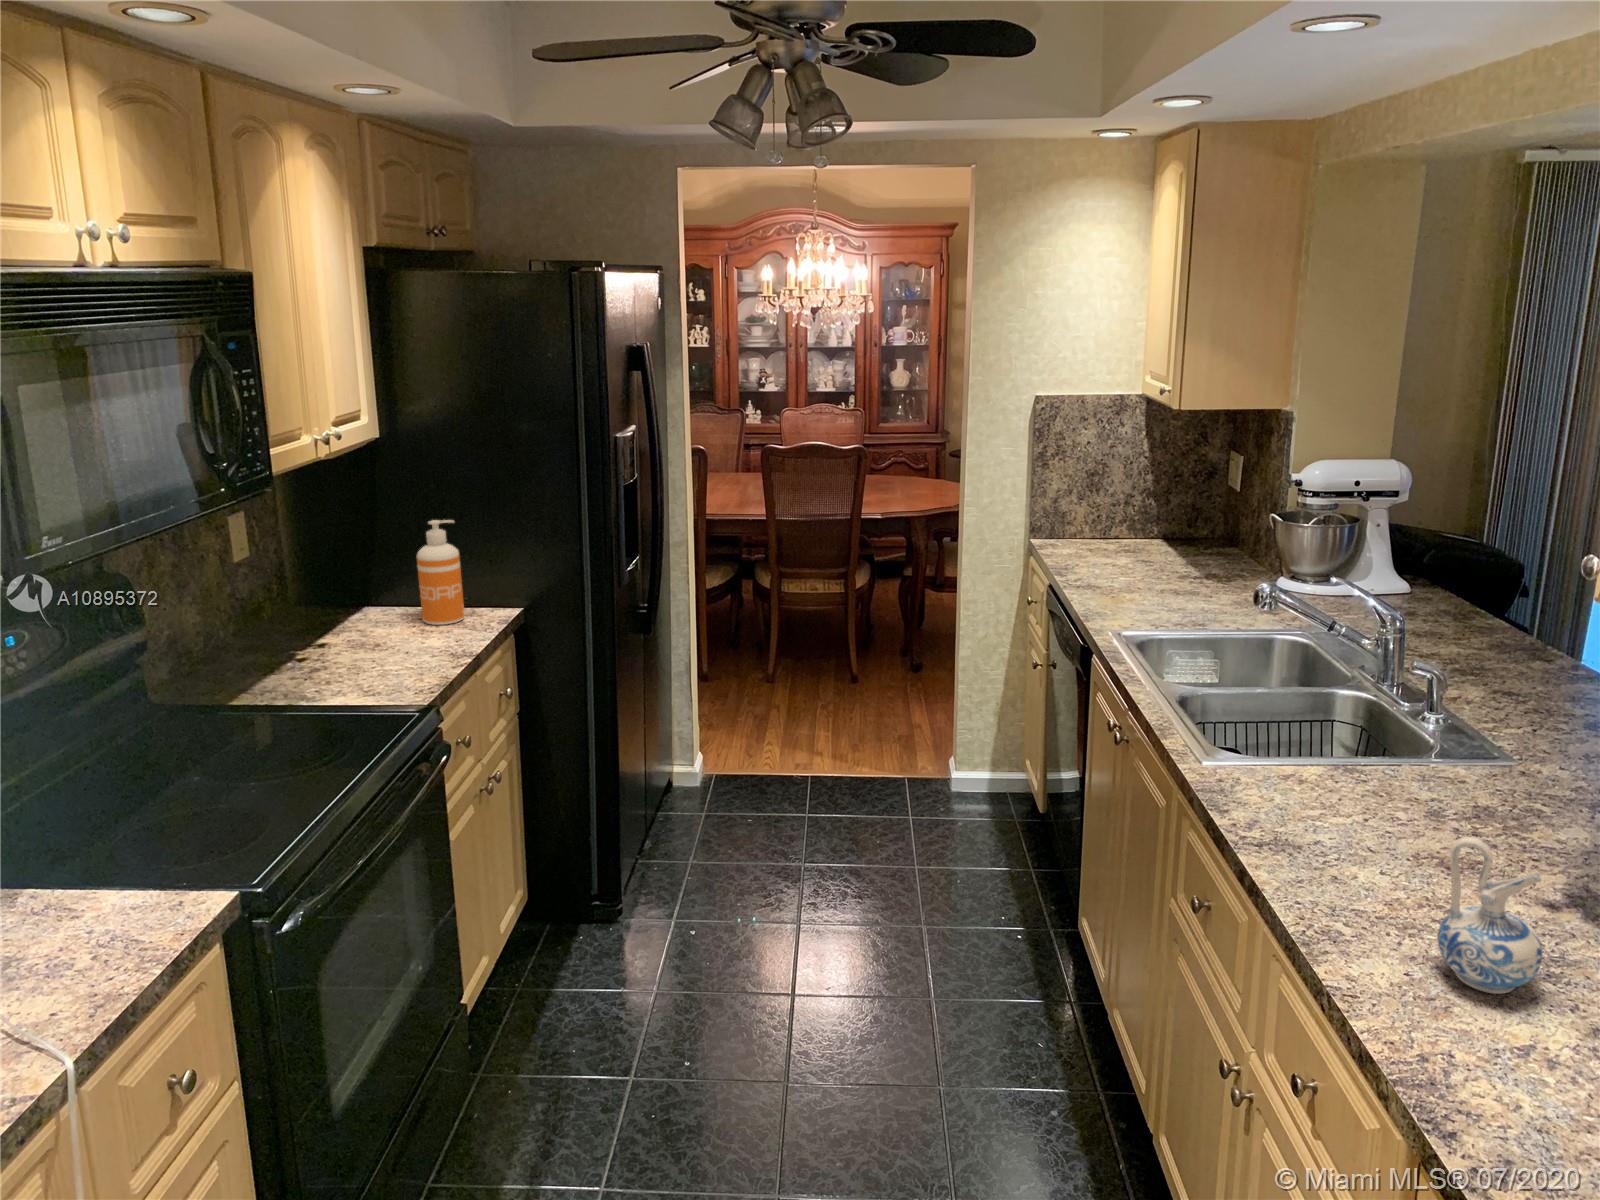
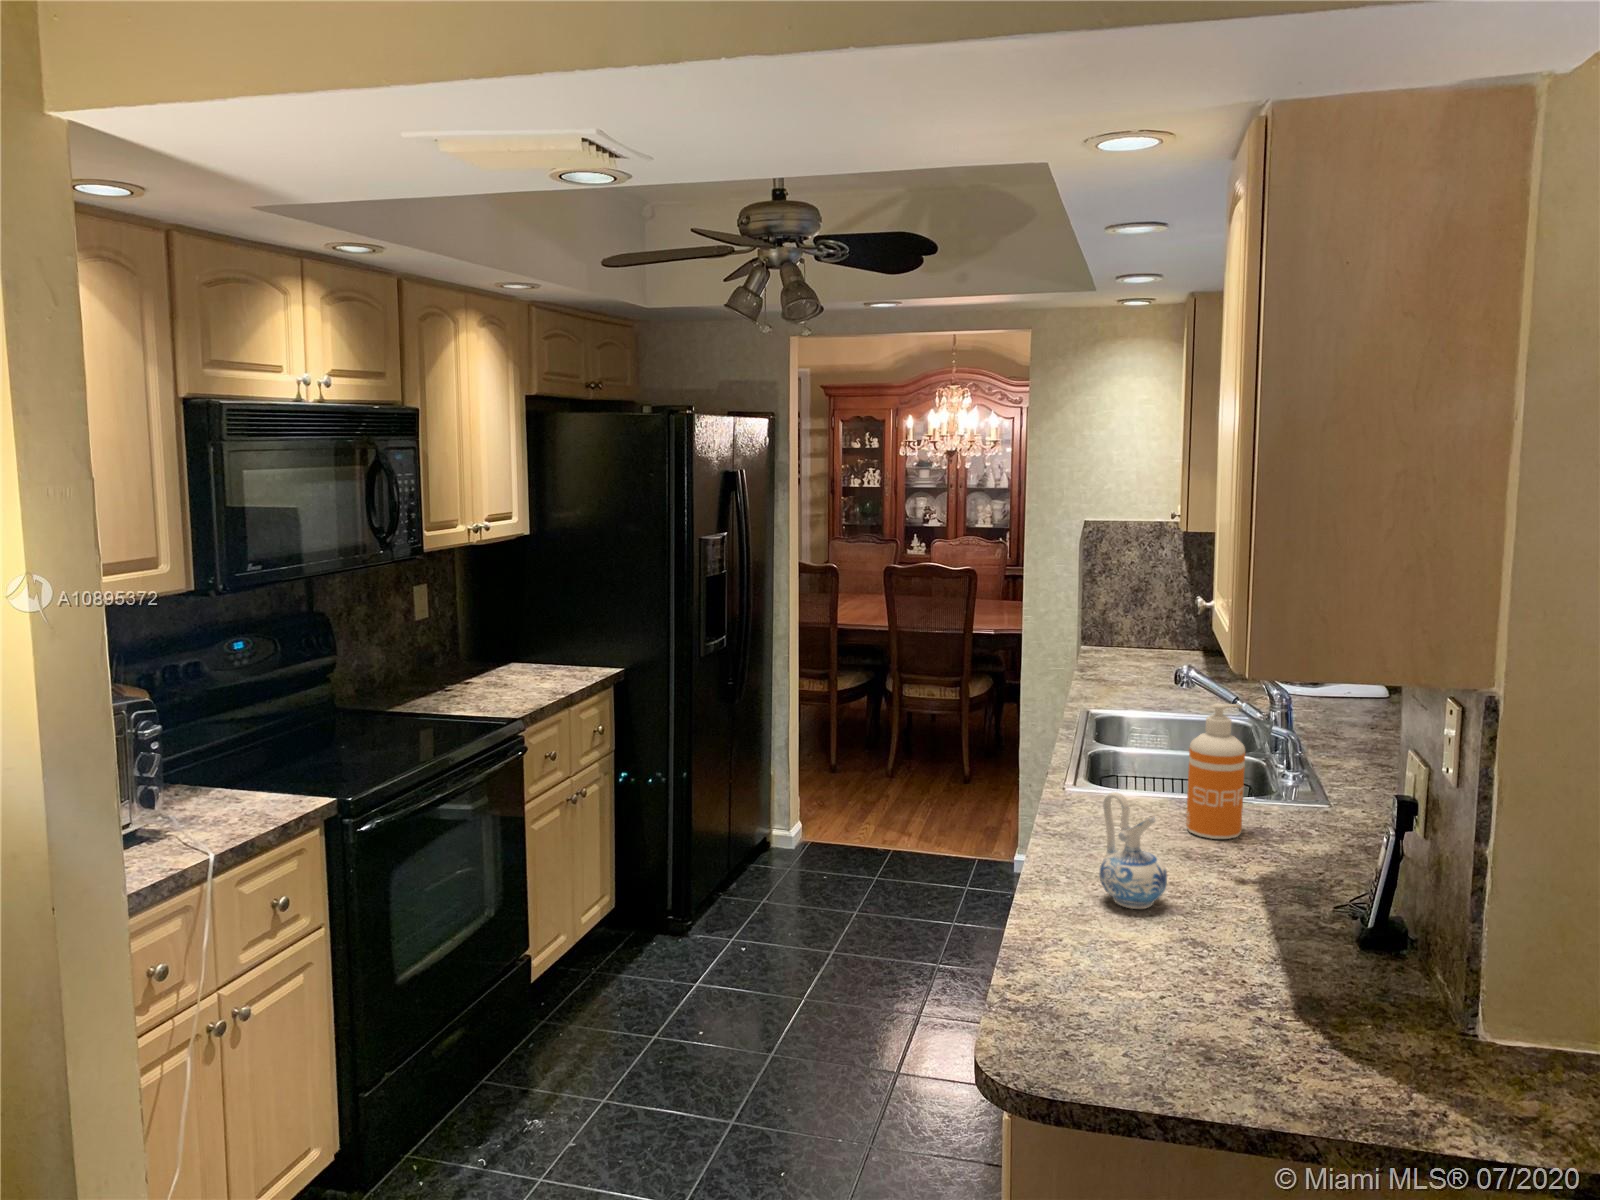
soap dispenser: present [417,520,465,625] -> present [1186,703,1245,839]

